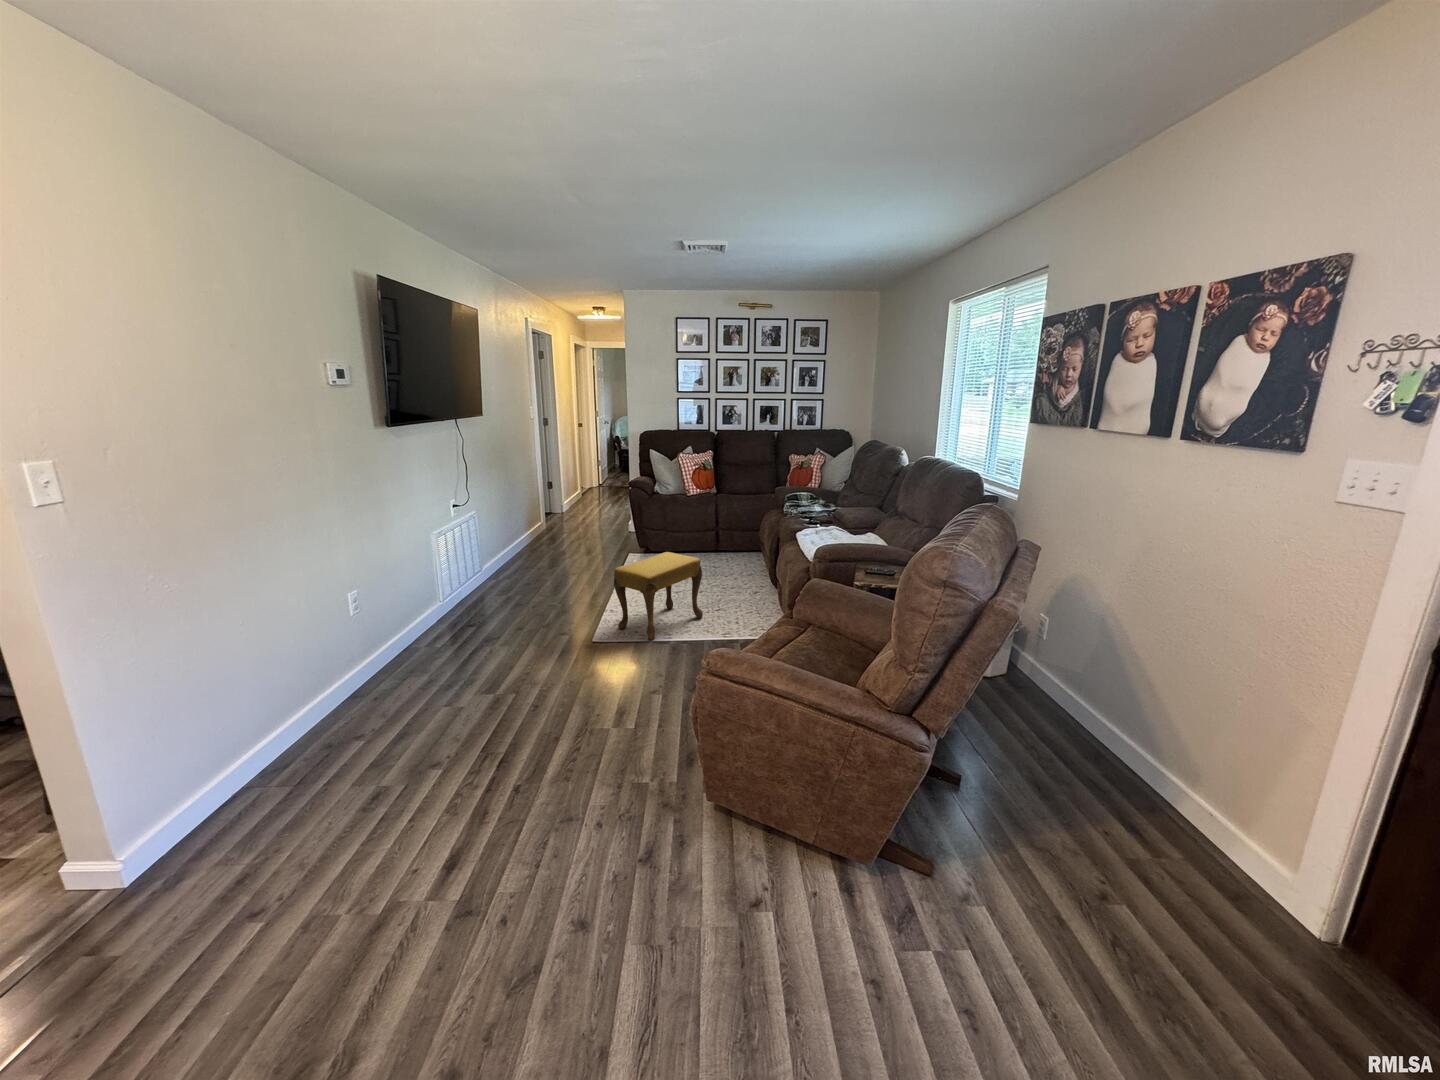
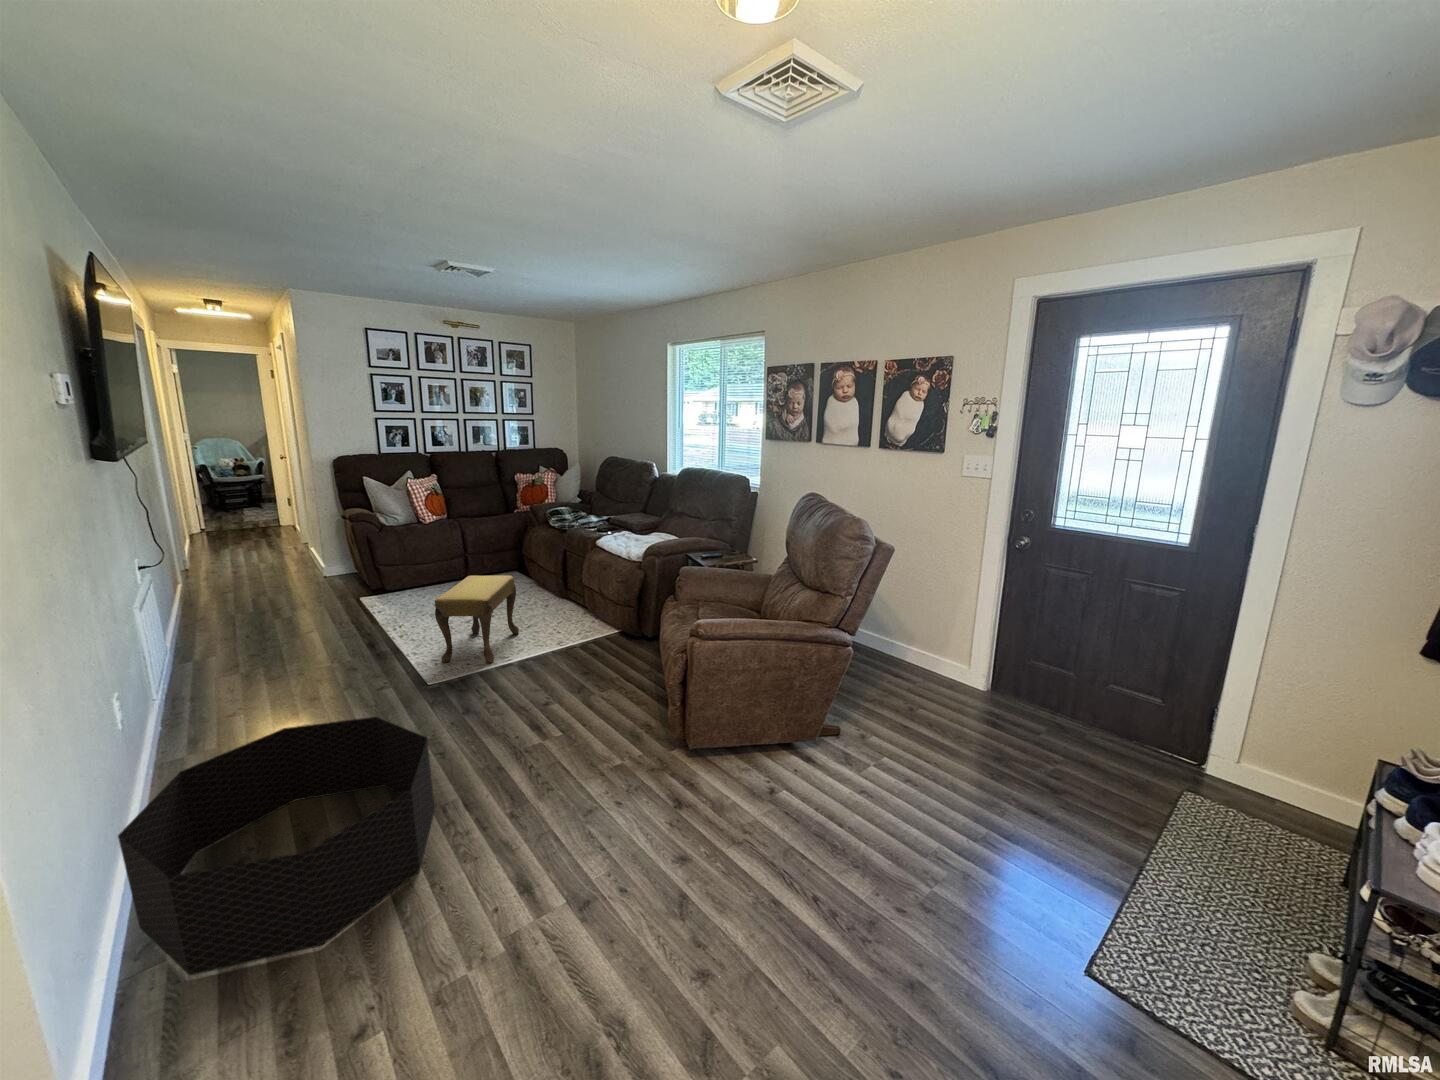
basket: none [241,649,476,830] -> present [118,717,435,975]

